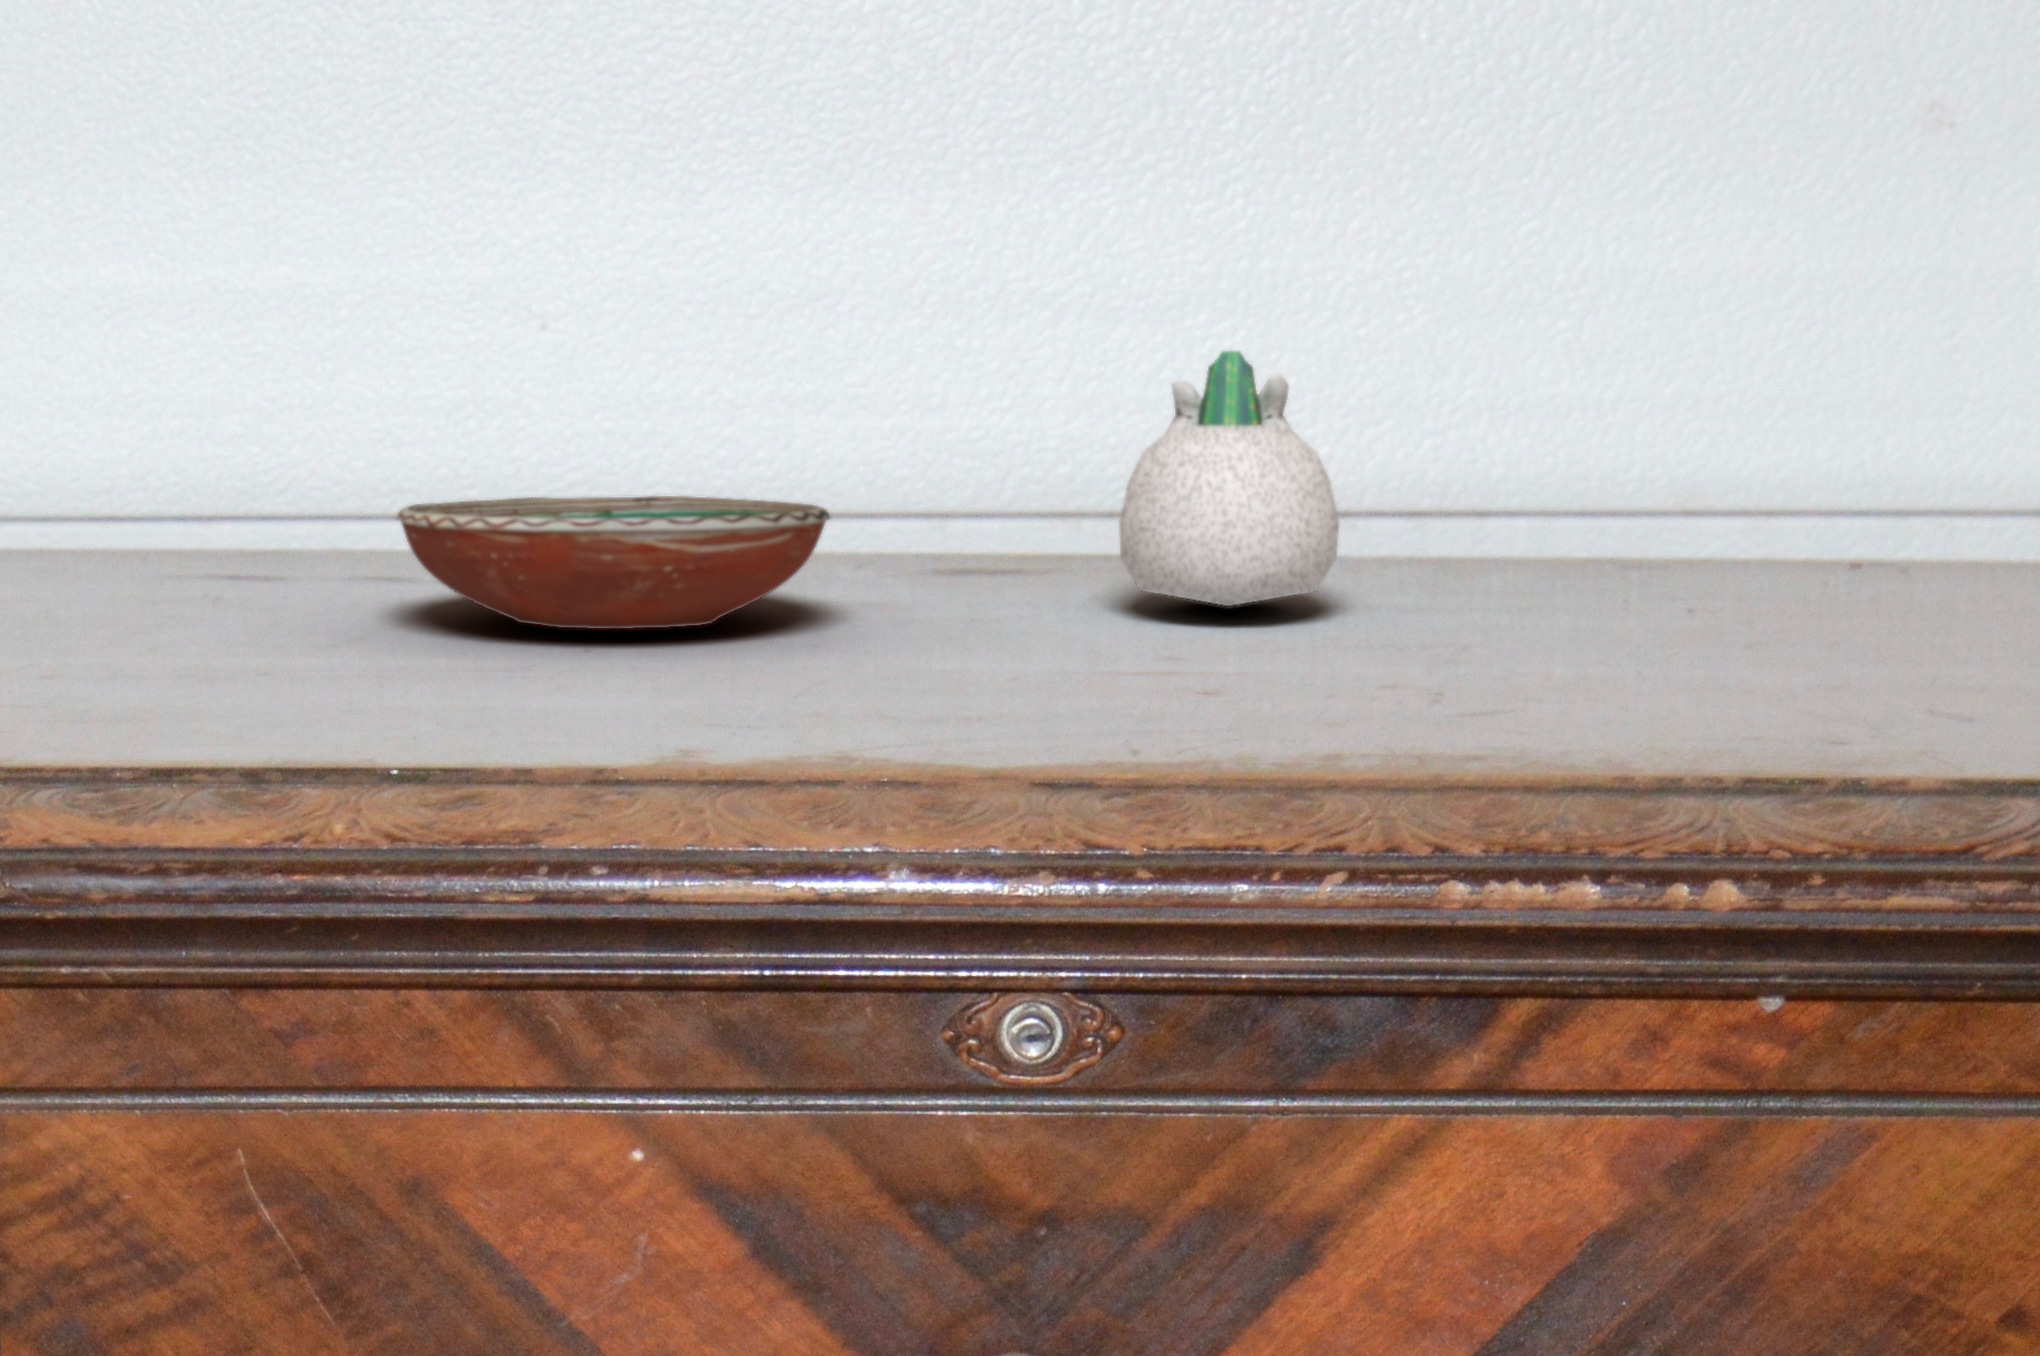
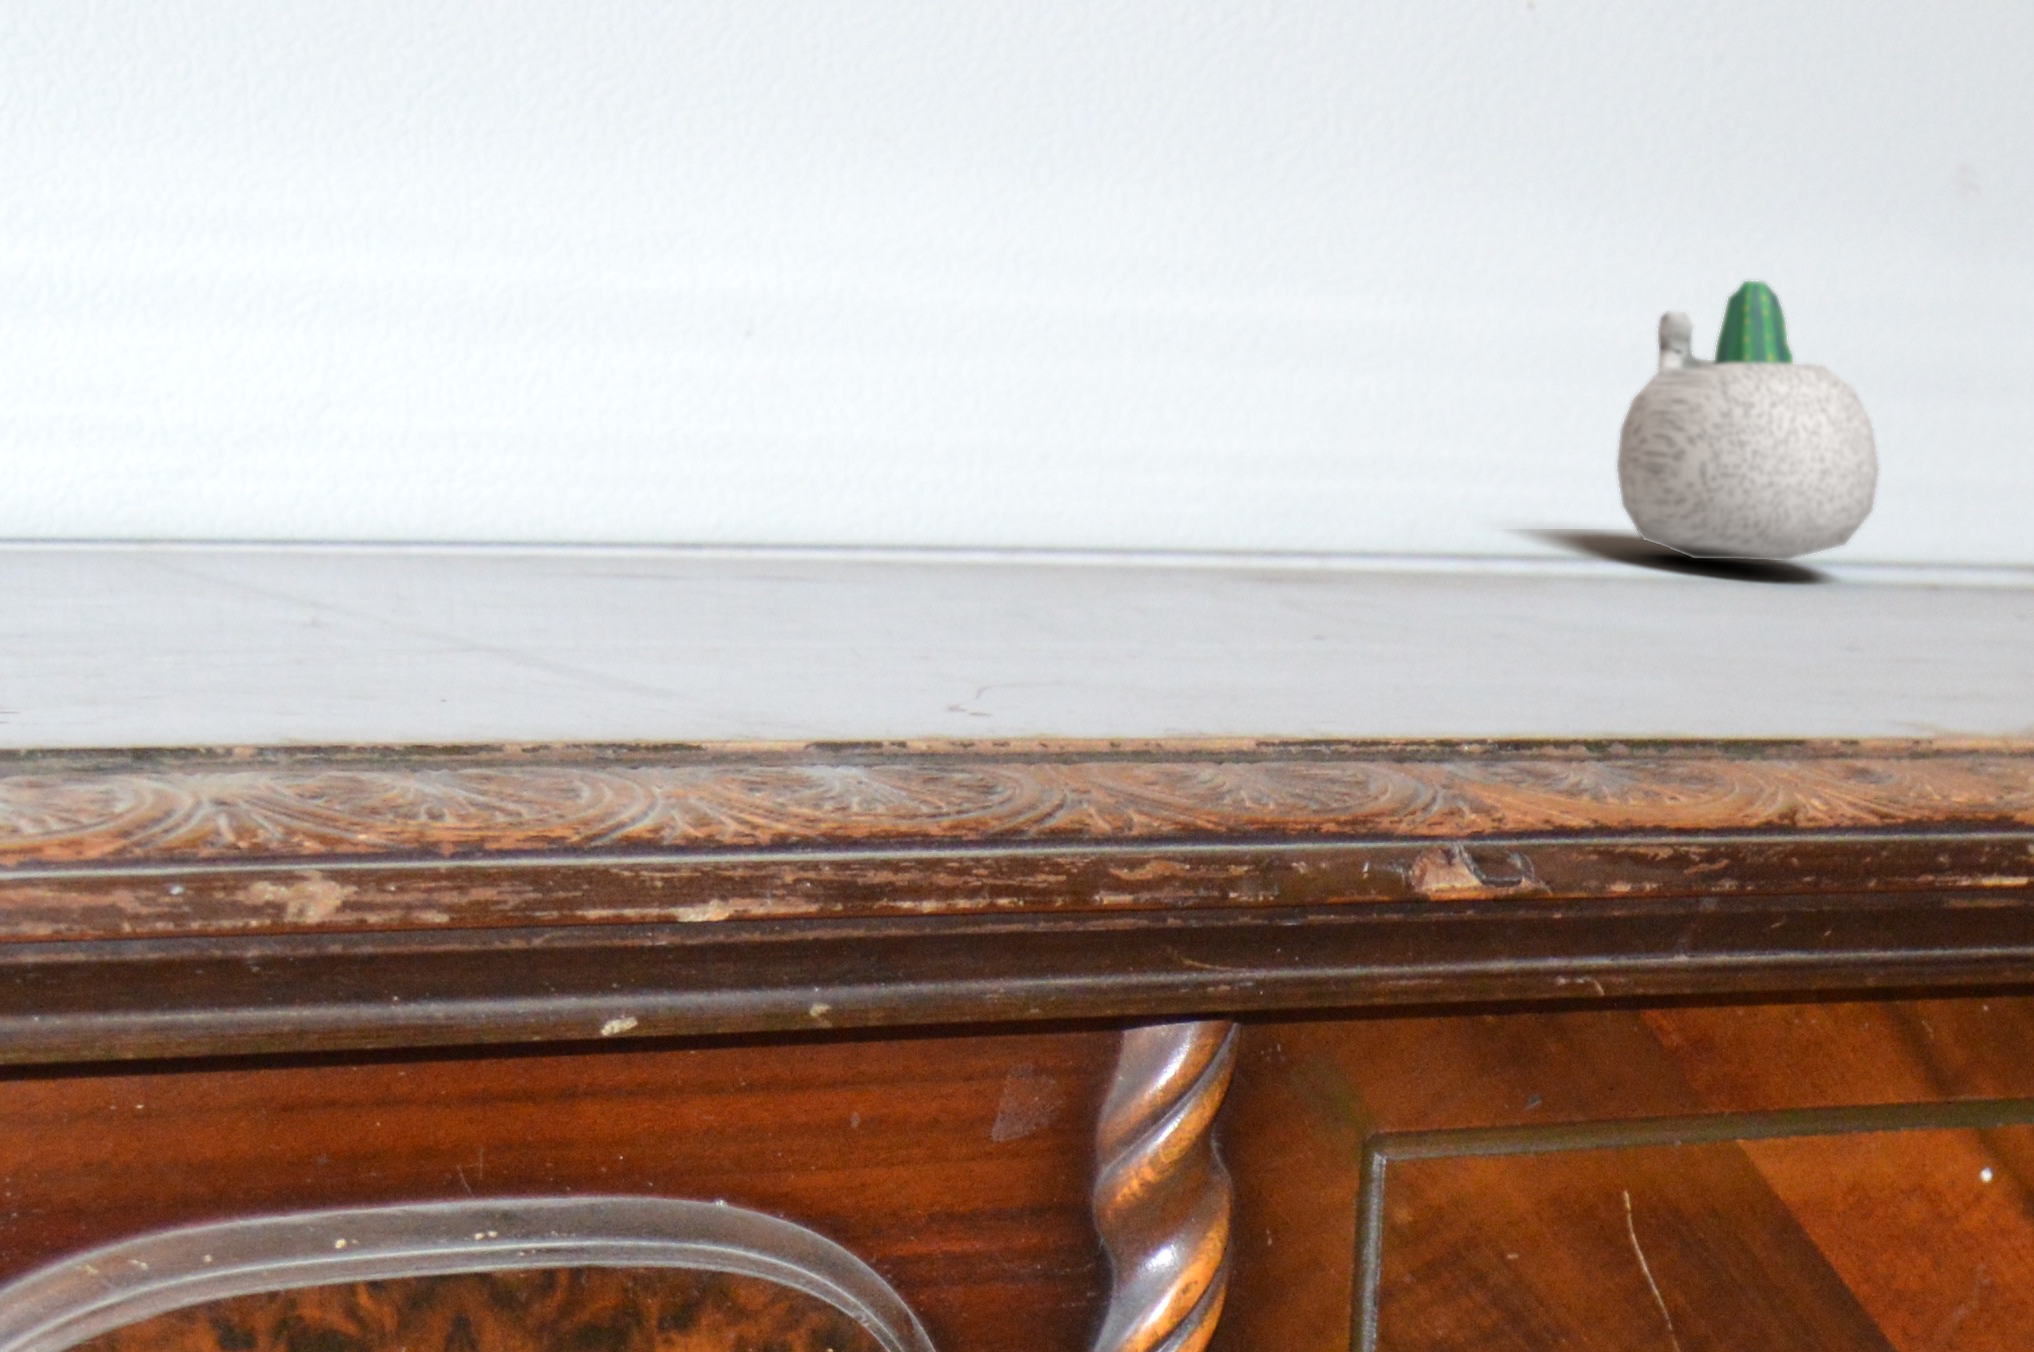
decorative bowl: present [397,496,830,629] -> none [1010,420,1508,578]

